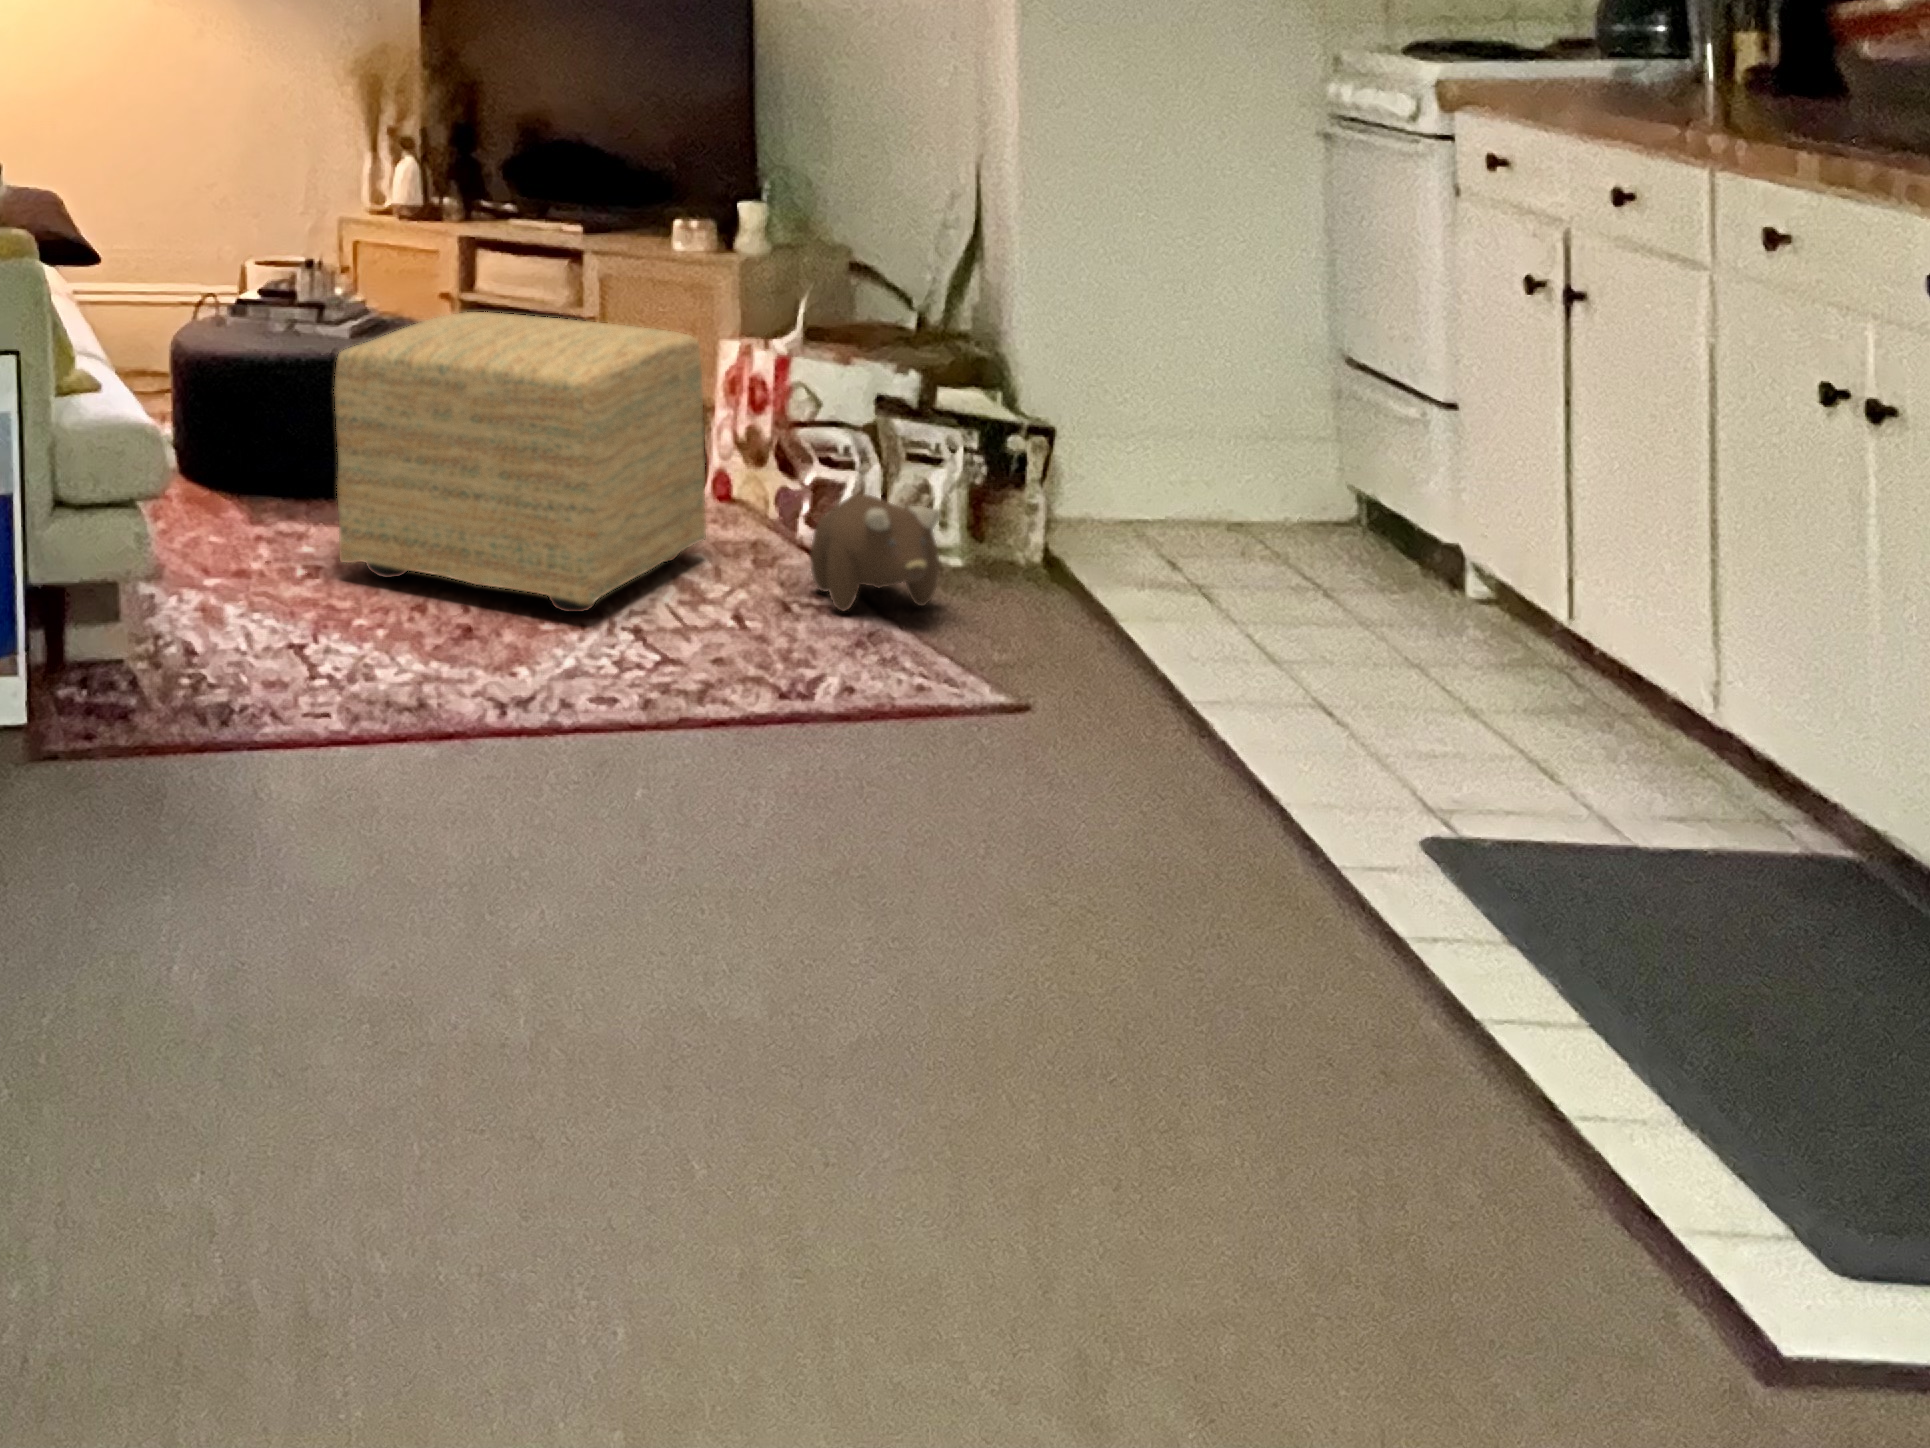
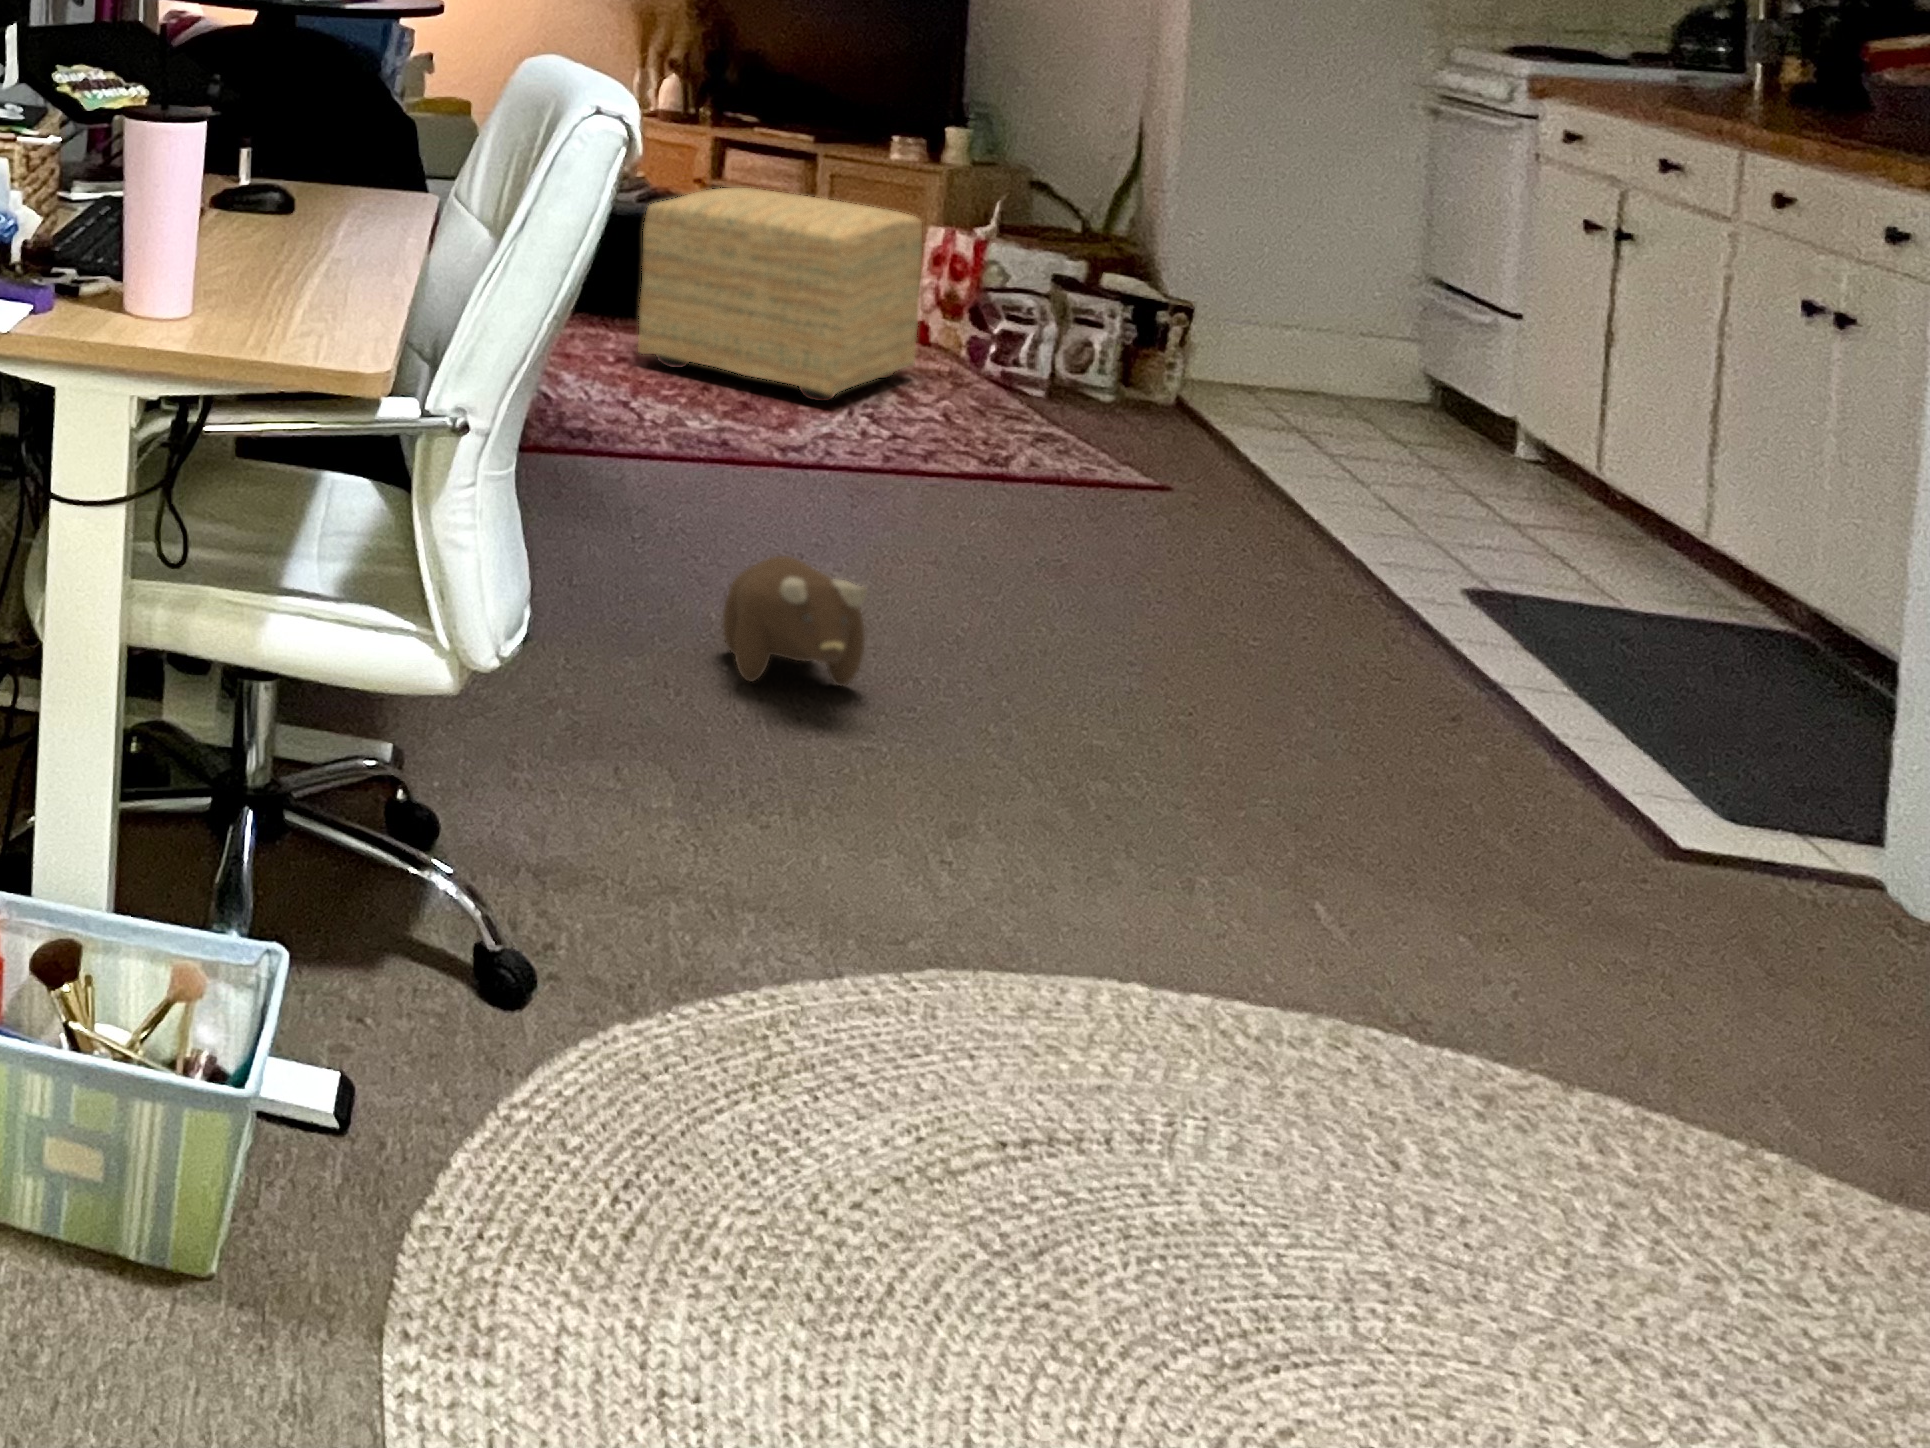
plush toy: present [810,494,940,611] -> present [722,556,867,686]

